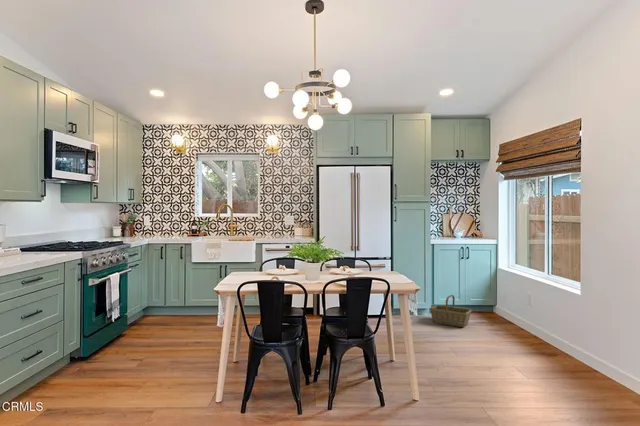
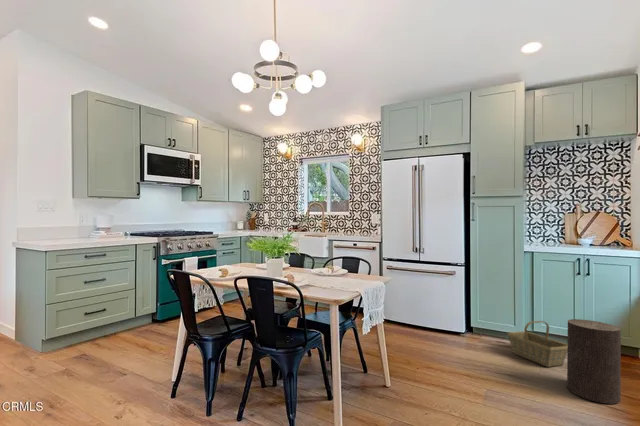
stool: none [484,289,517,342] -> present [567,319,621,404]

